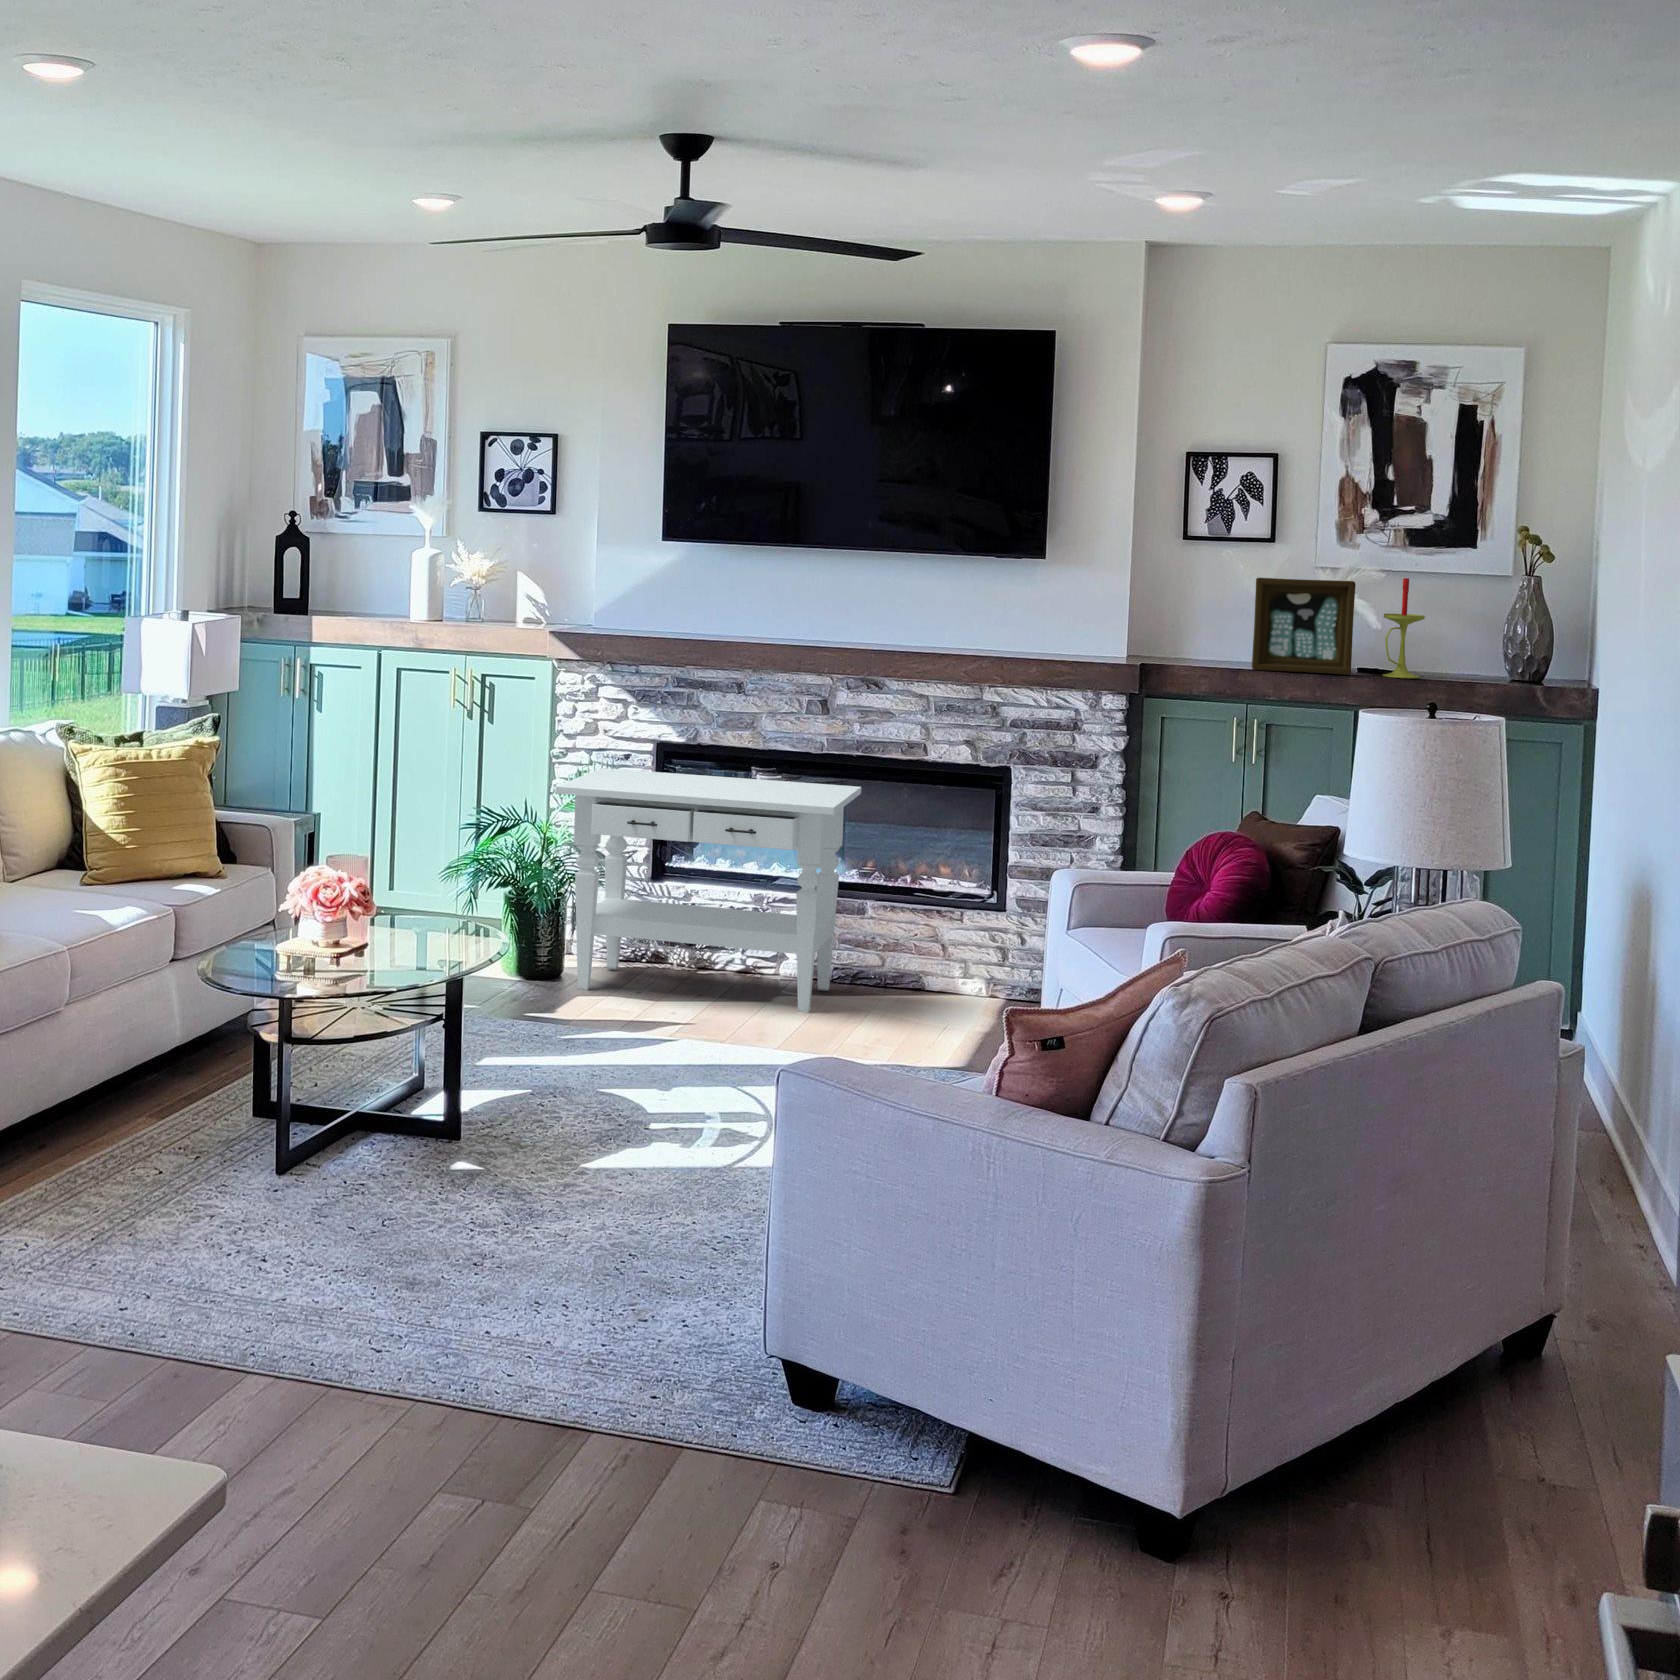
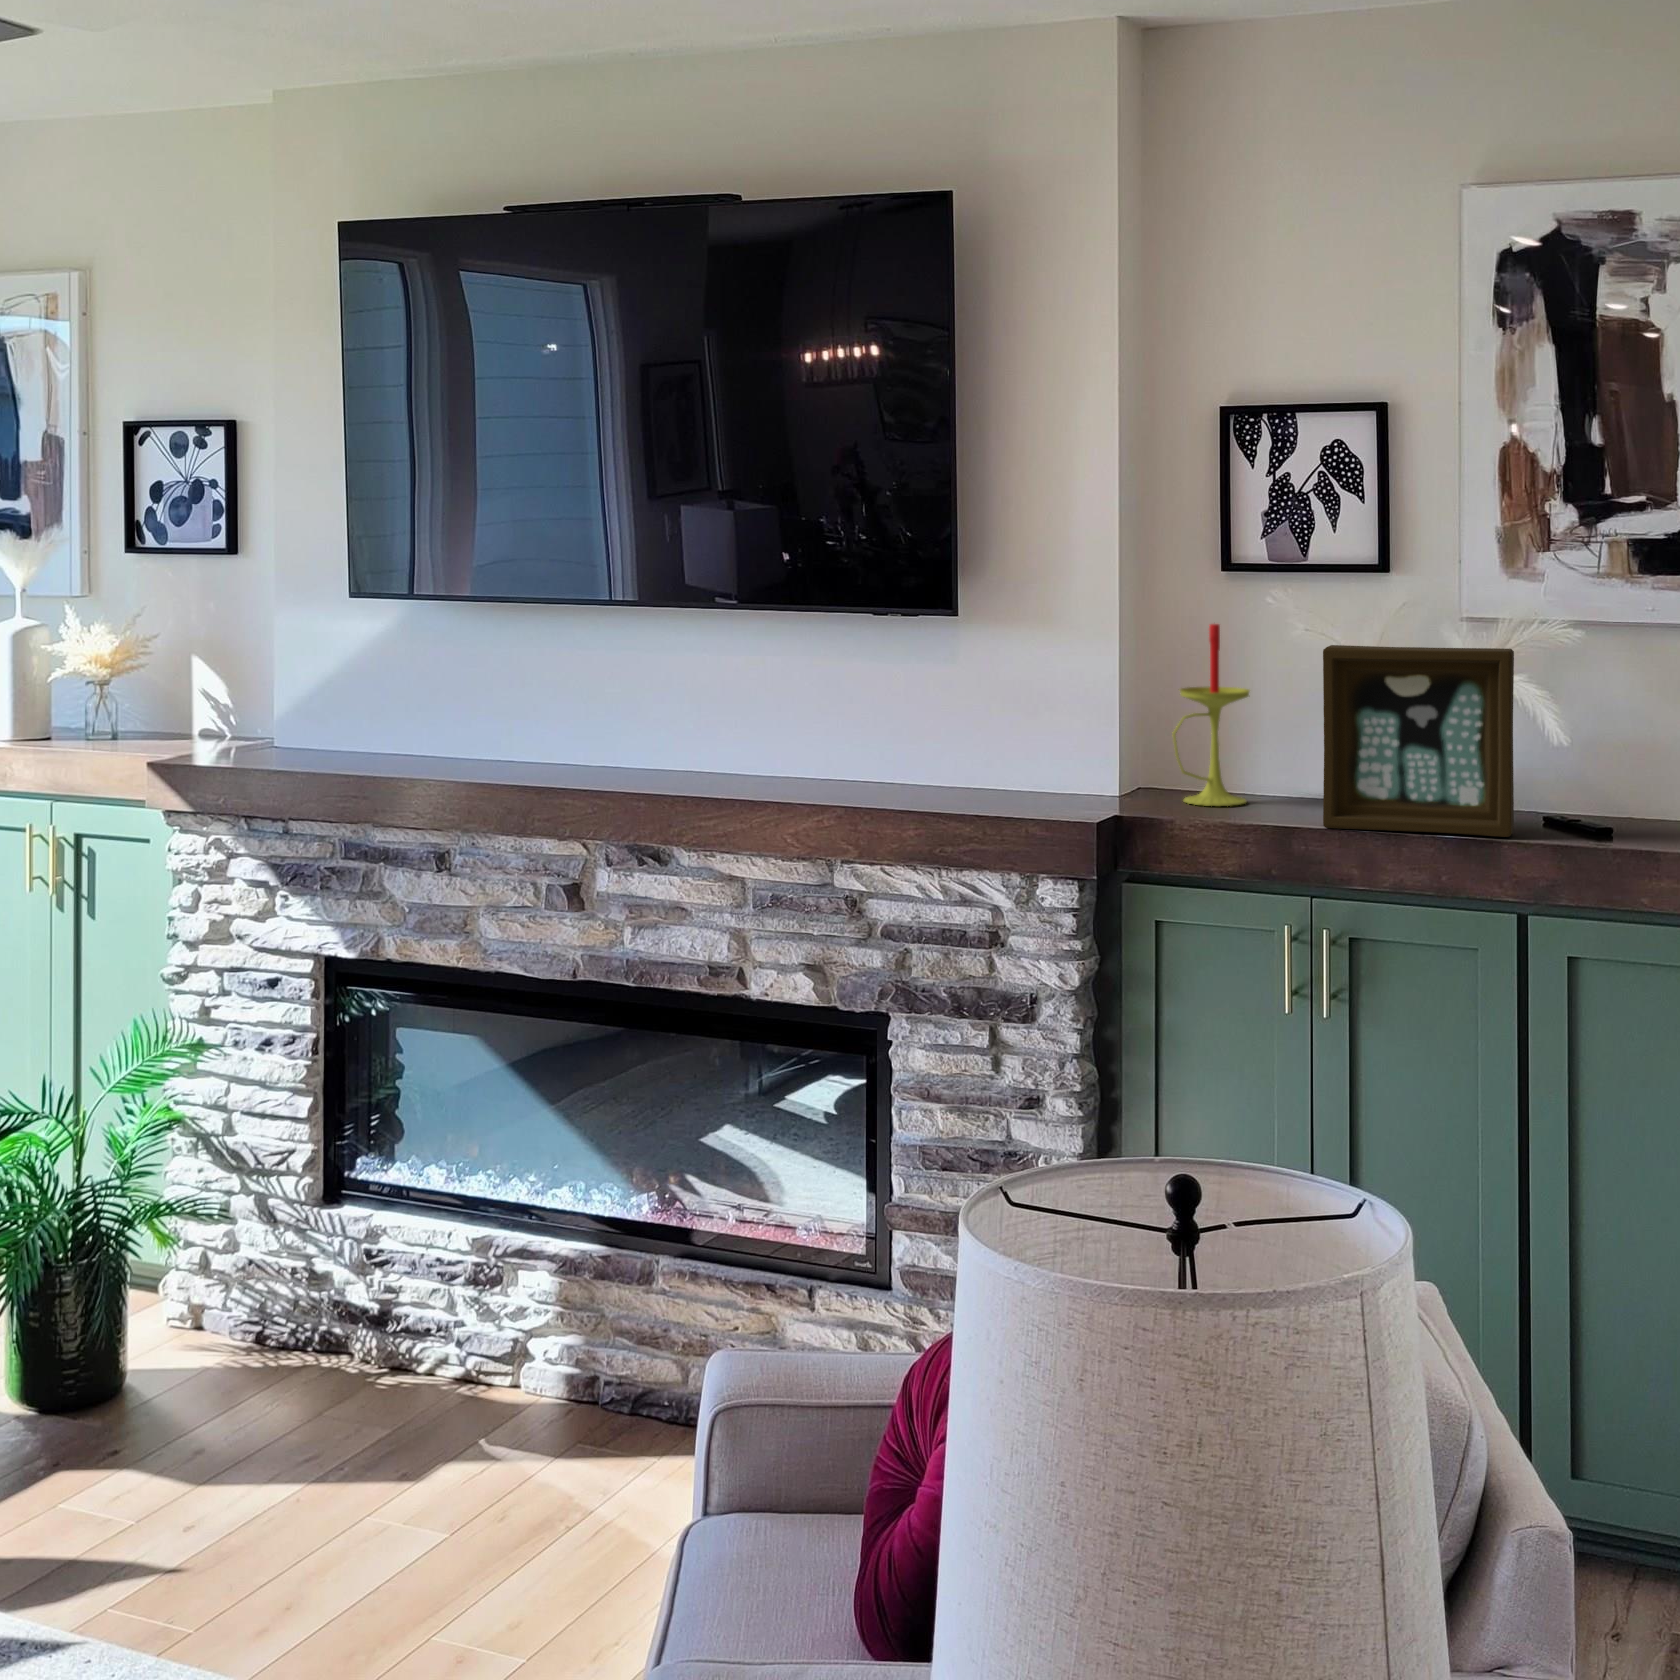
candle: present [1382,578,1425,678] -> present [1172,624,1250,806]
side table: present [556,768,861,1013] -> none [22,1006,629,1525]

